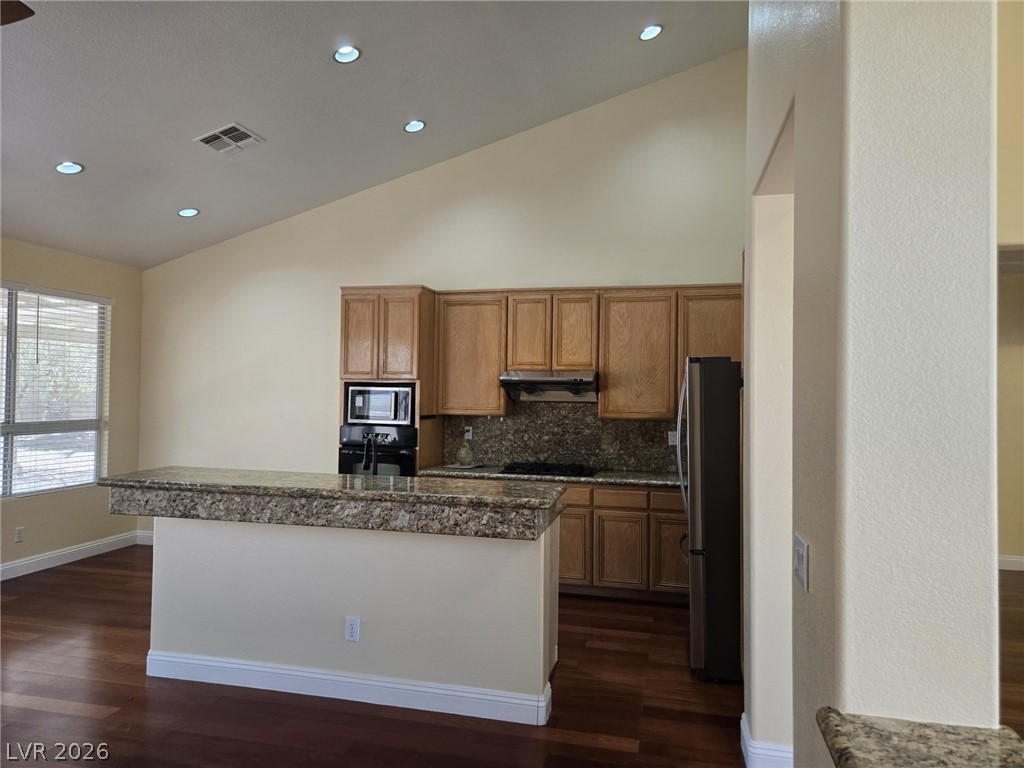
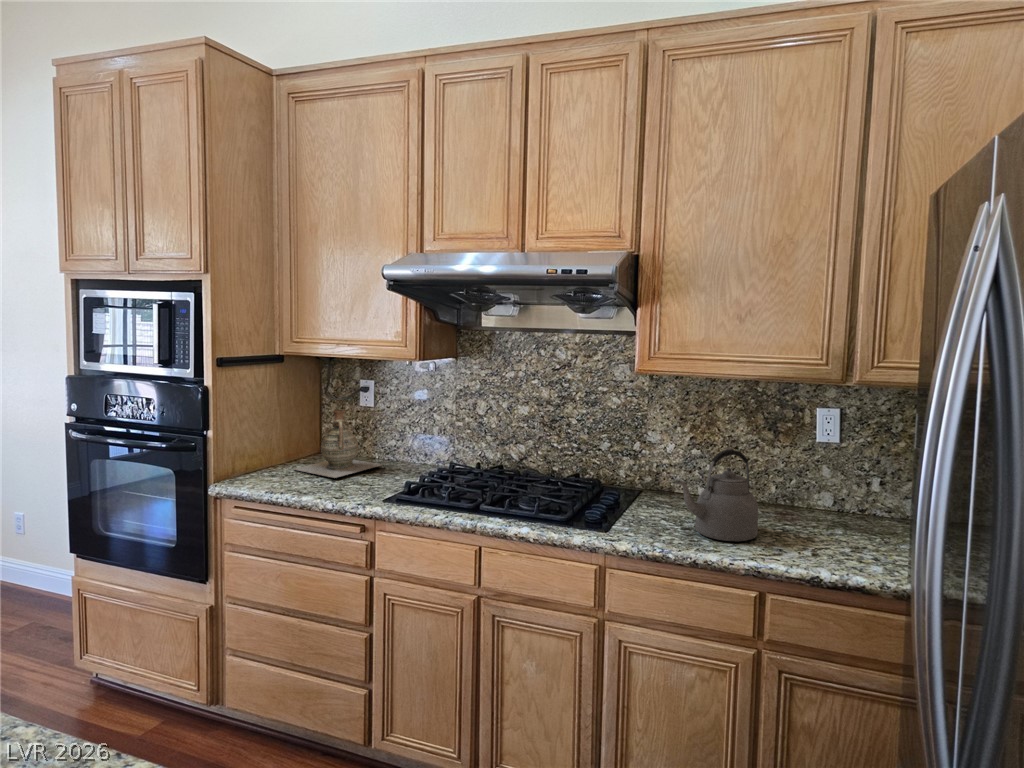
kettle: none [617,444,647,477] -> present [675,449,758,541]

